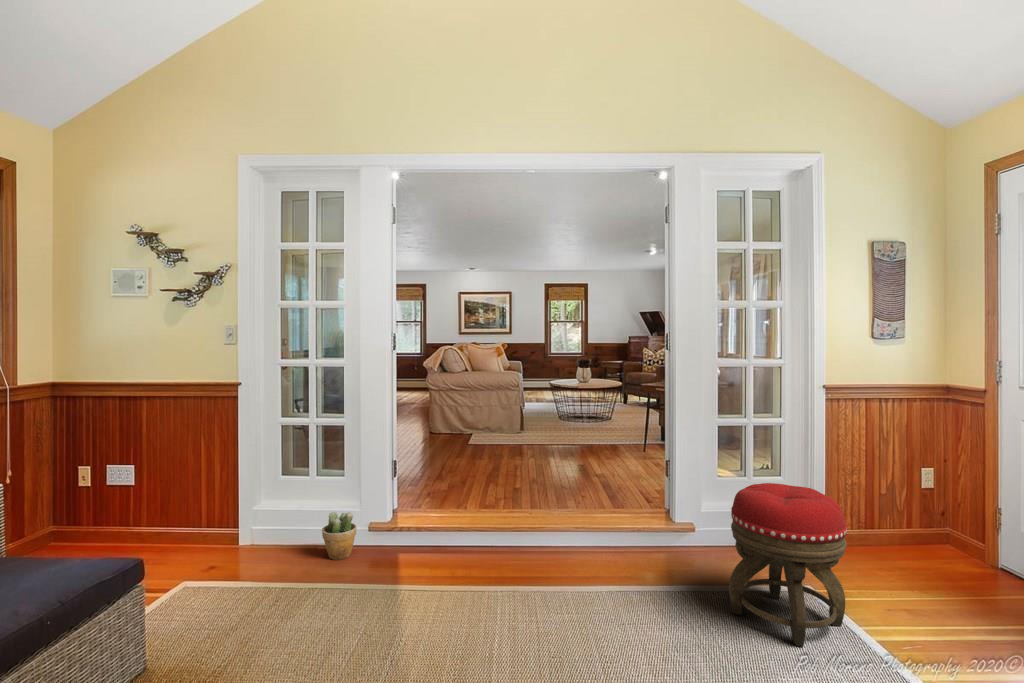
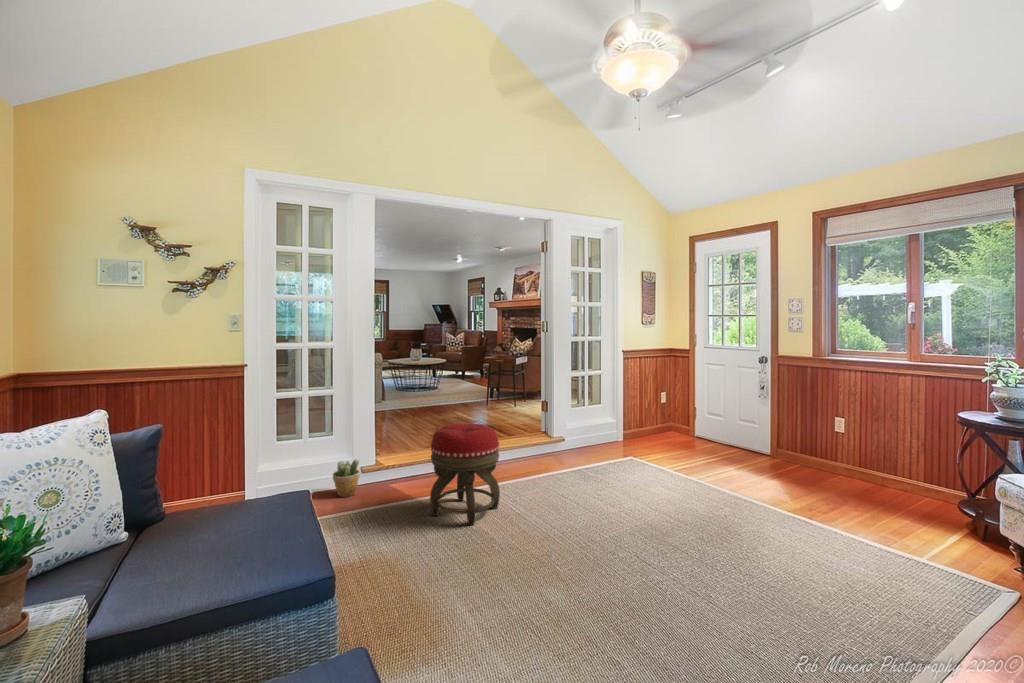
footstool: present [729,483,847,647] -> present [430,424,500,525]

